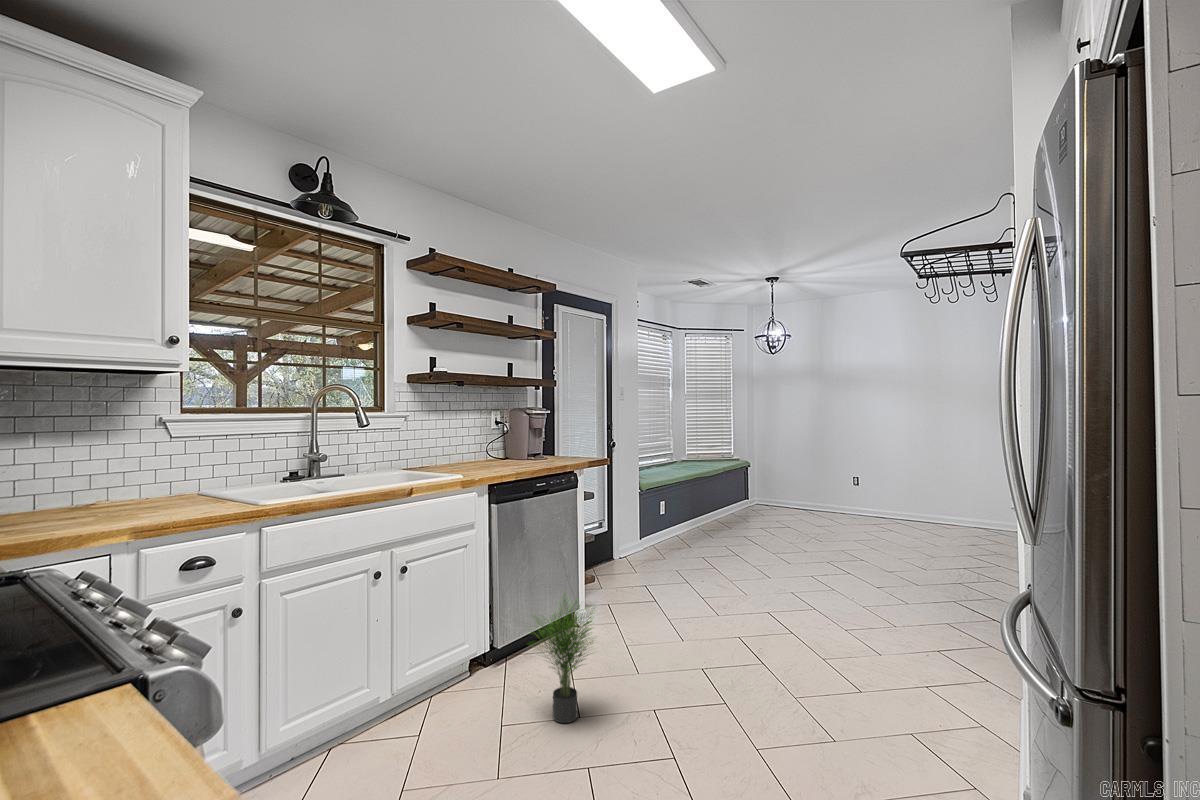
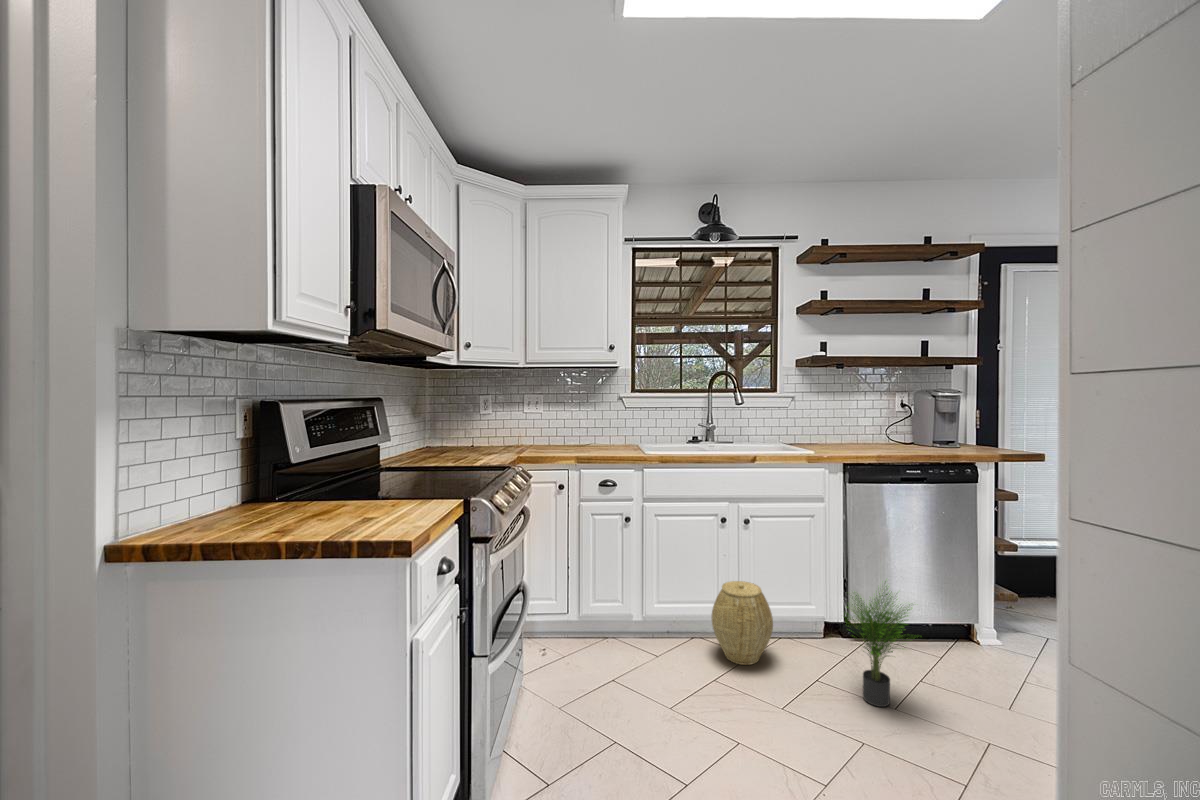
woven basket: none [376,645,455,756] -> present [712,581,773,665]

